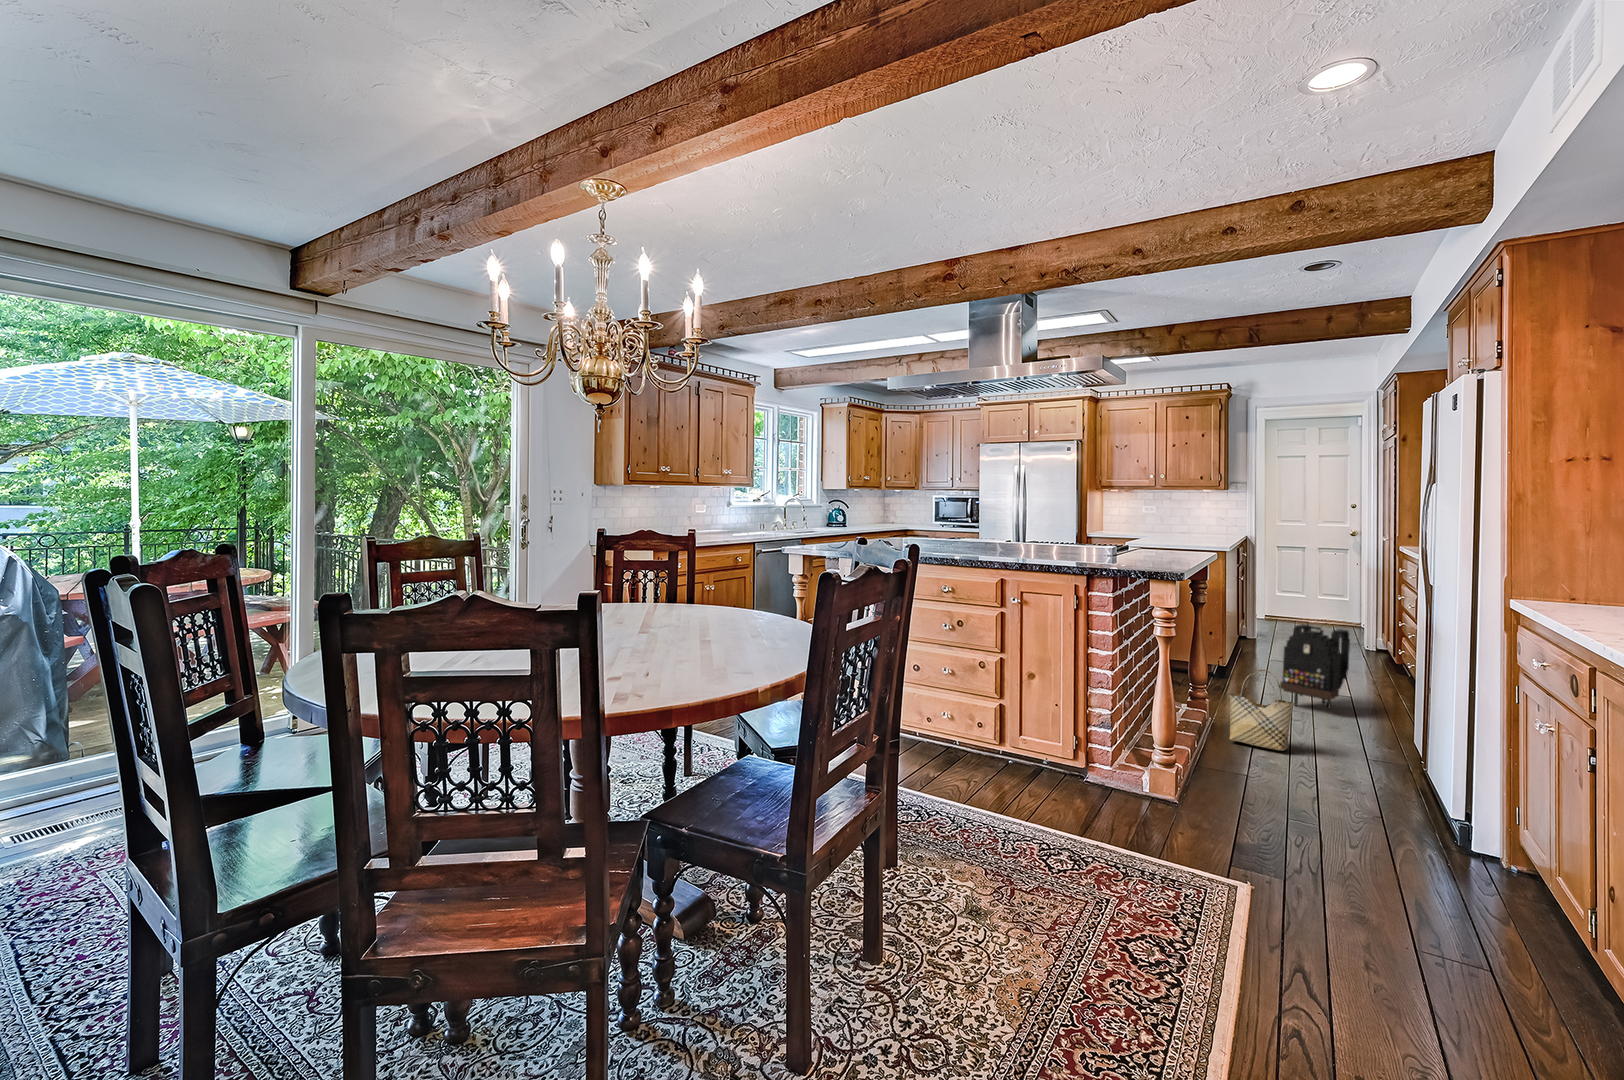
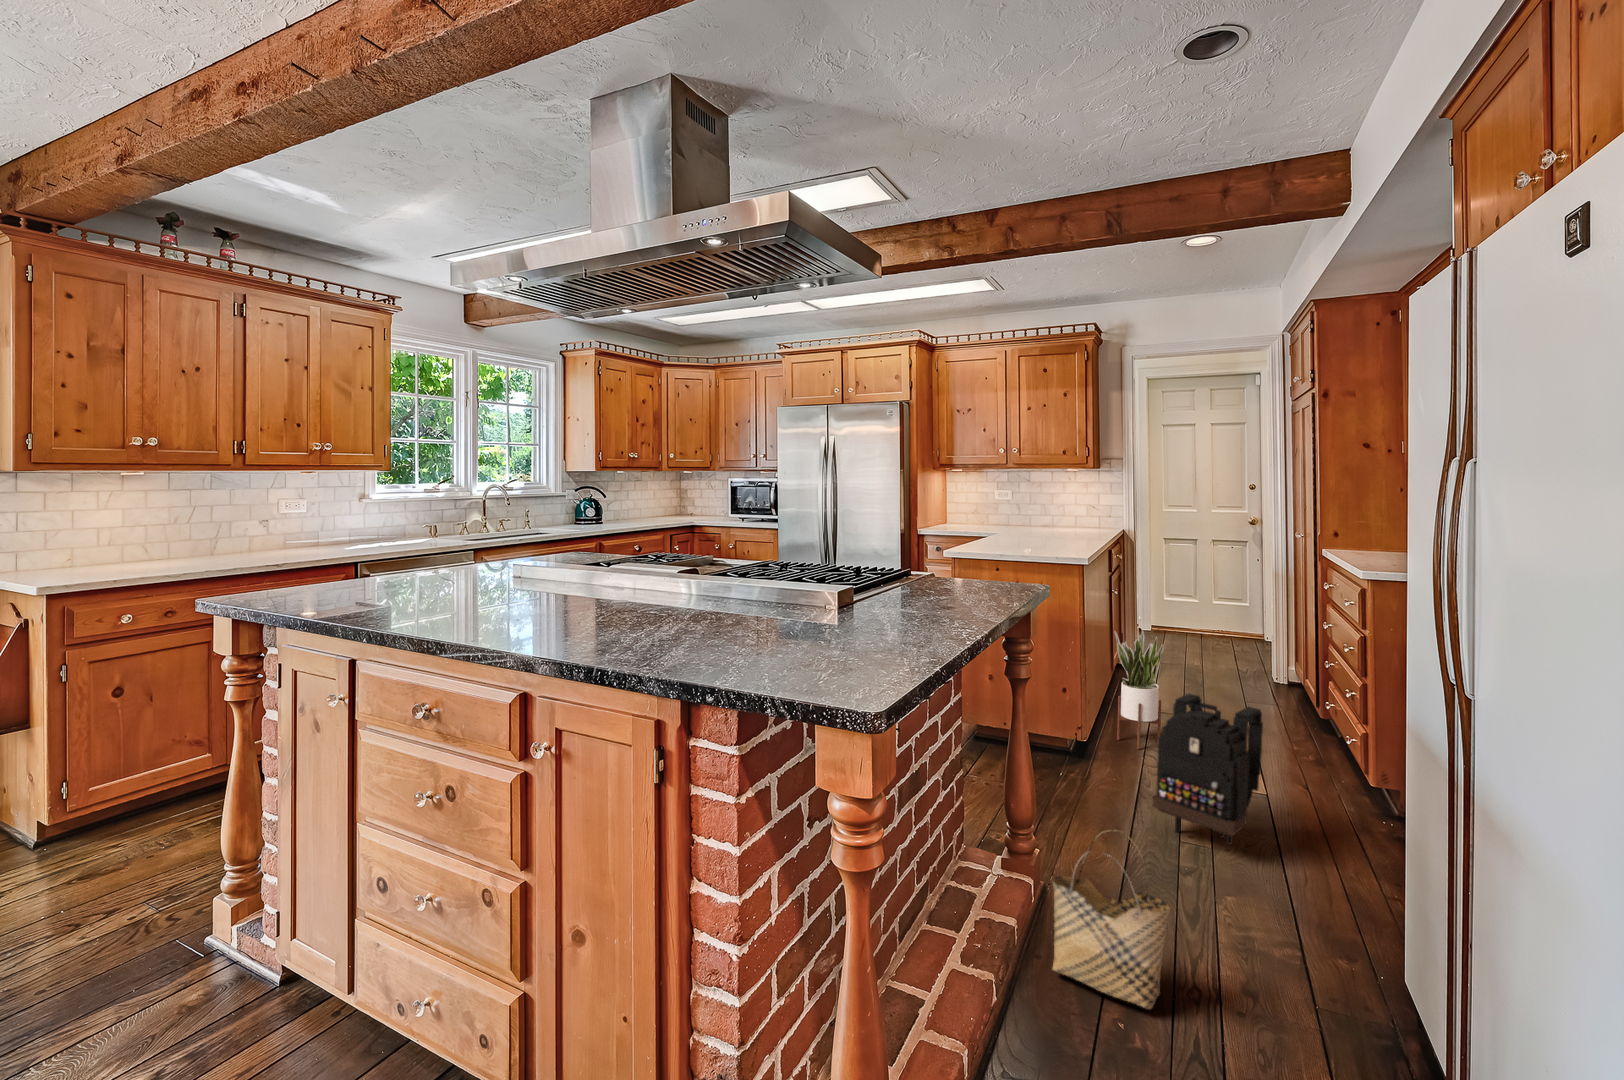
potted plant: none [1250,596,1285,675] -> present [1114,630,1164,749]

